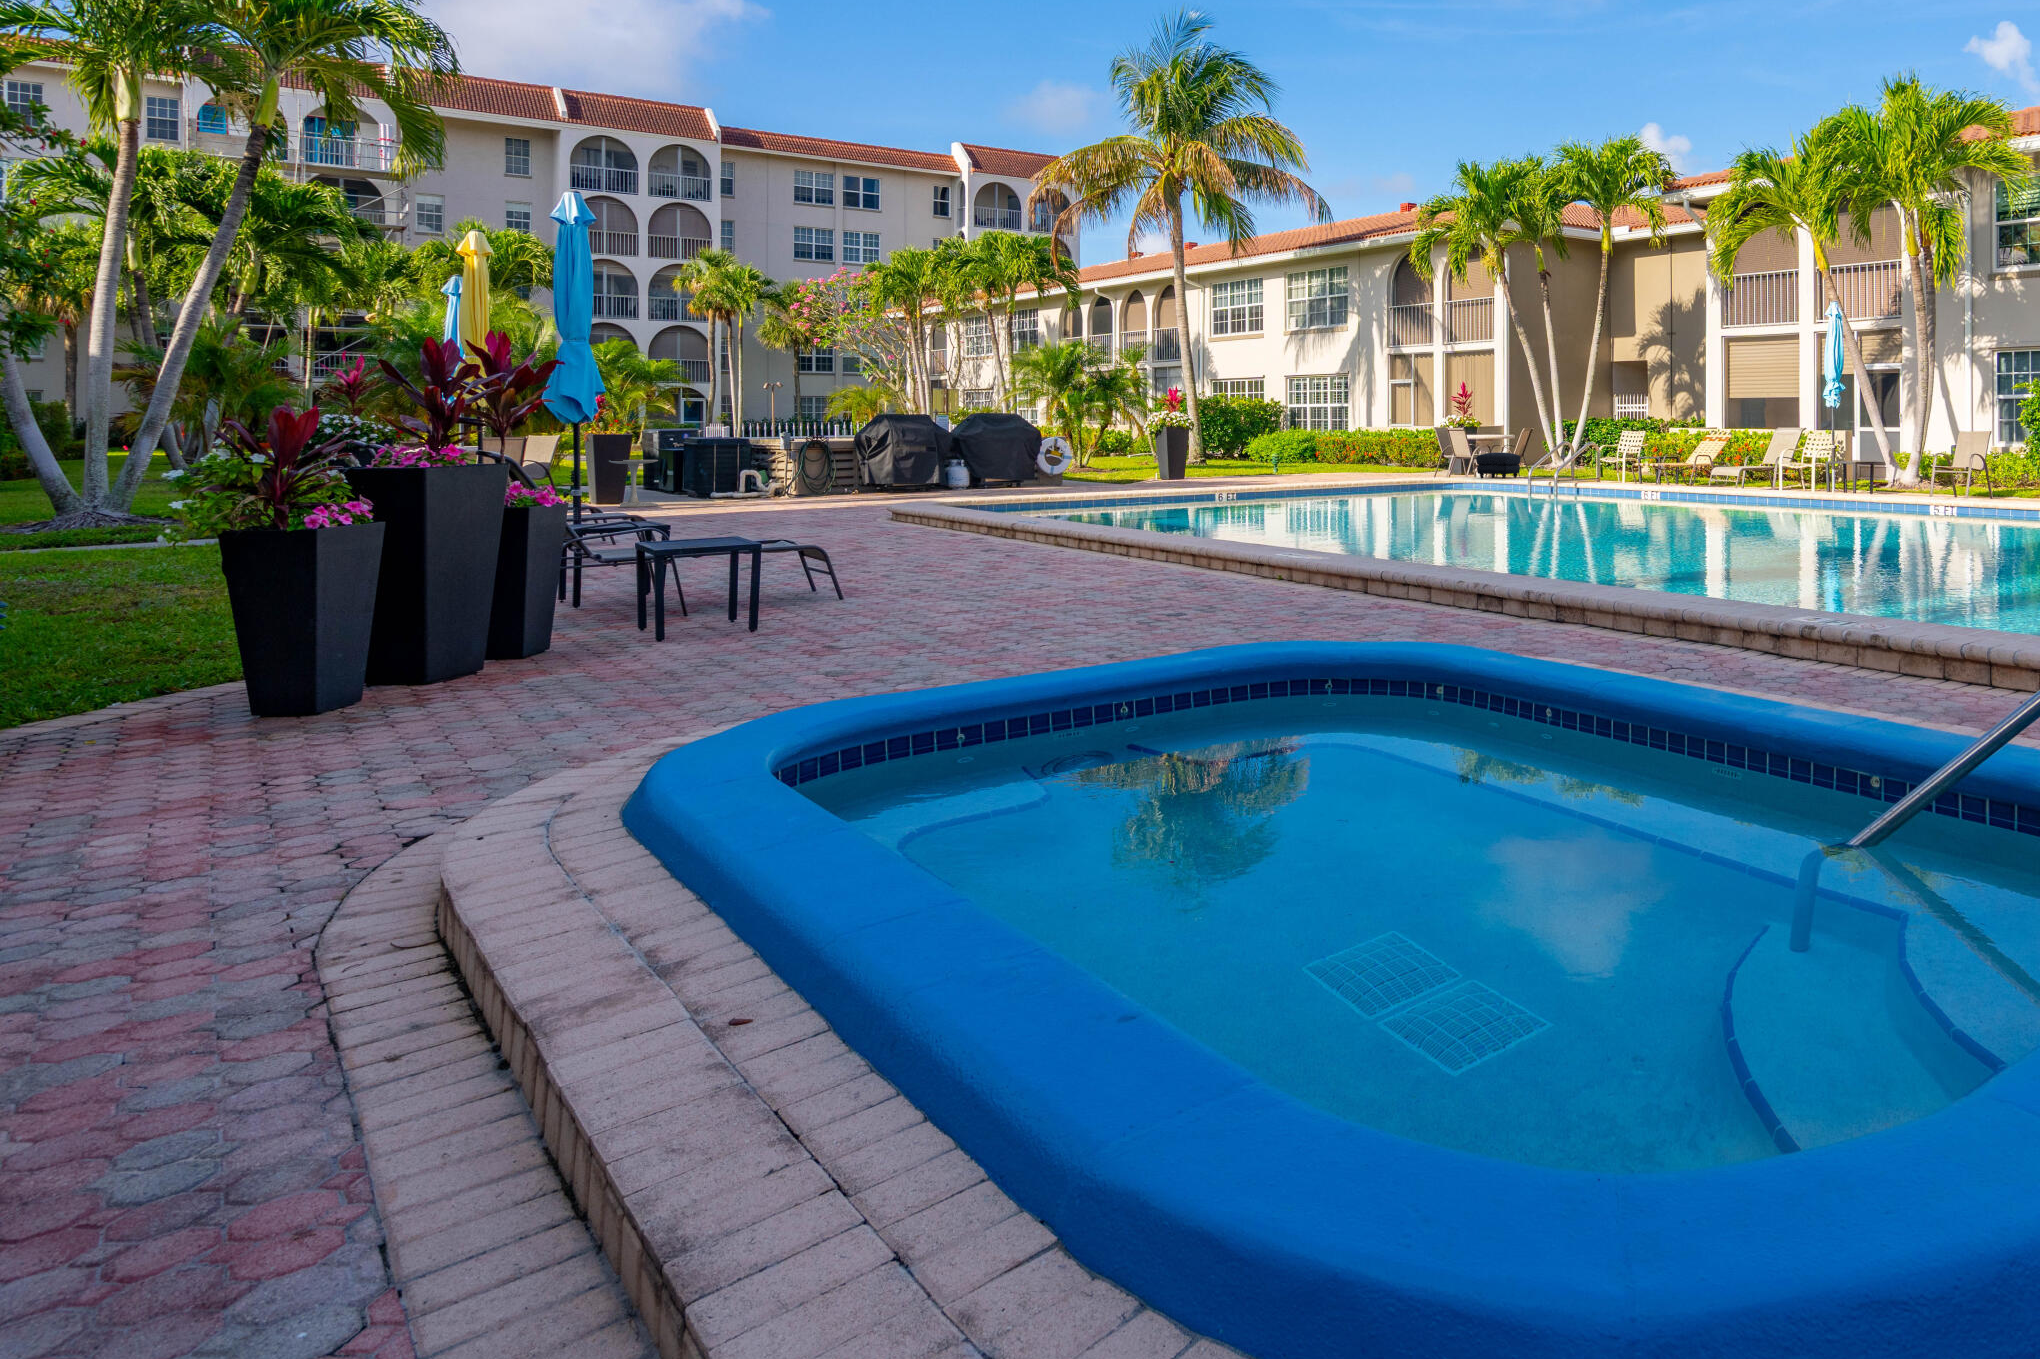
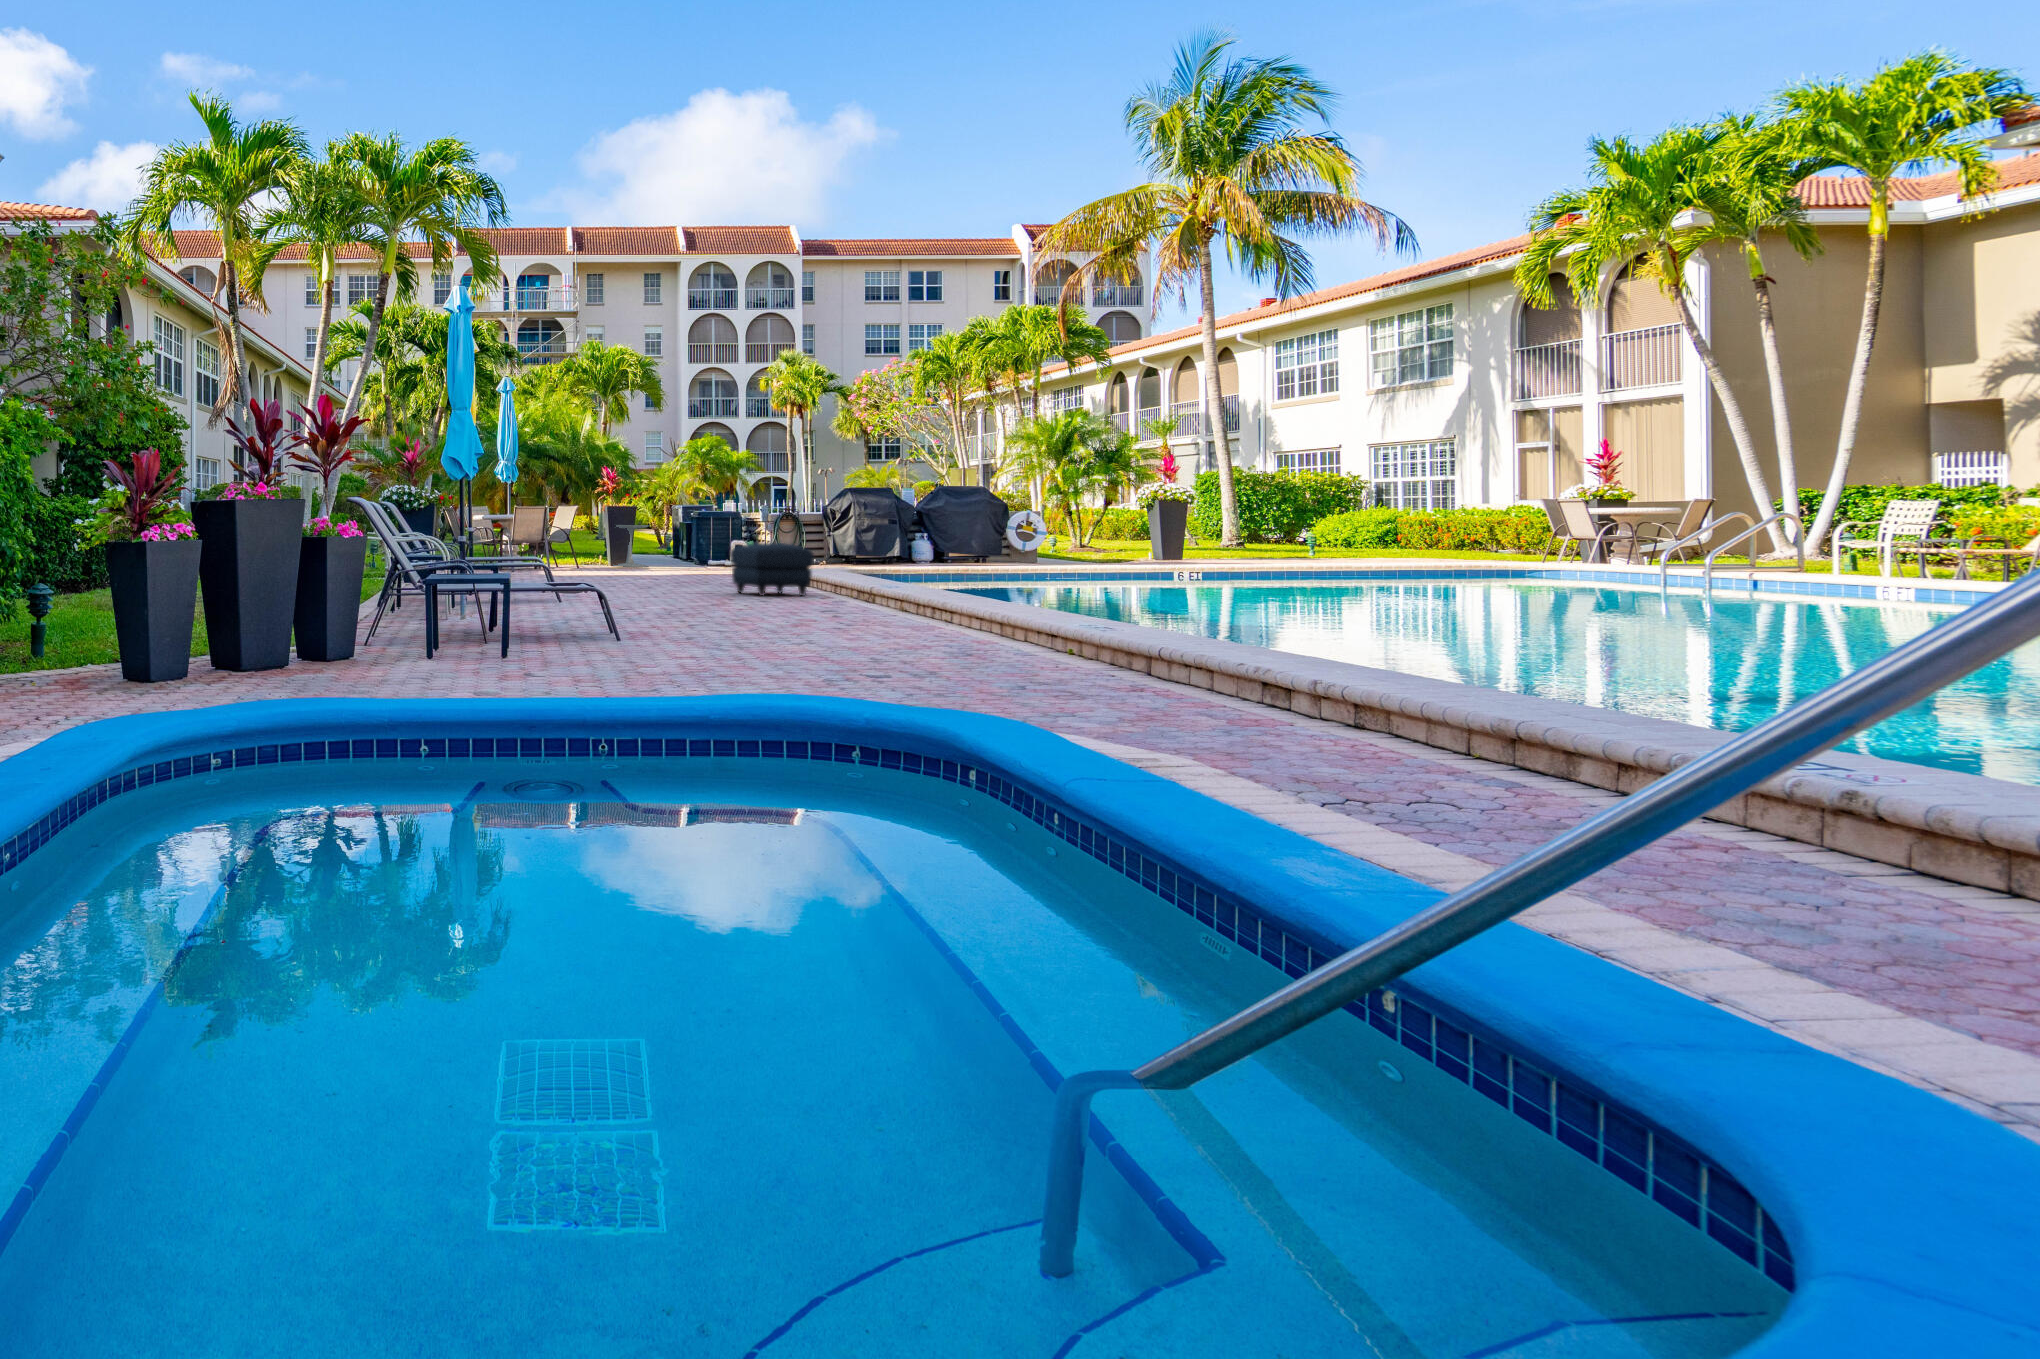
ottoman: present [1476,452,1521,479] -> present [730,543,813,596]

